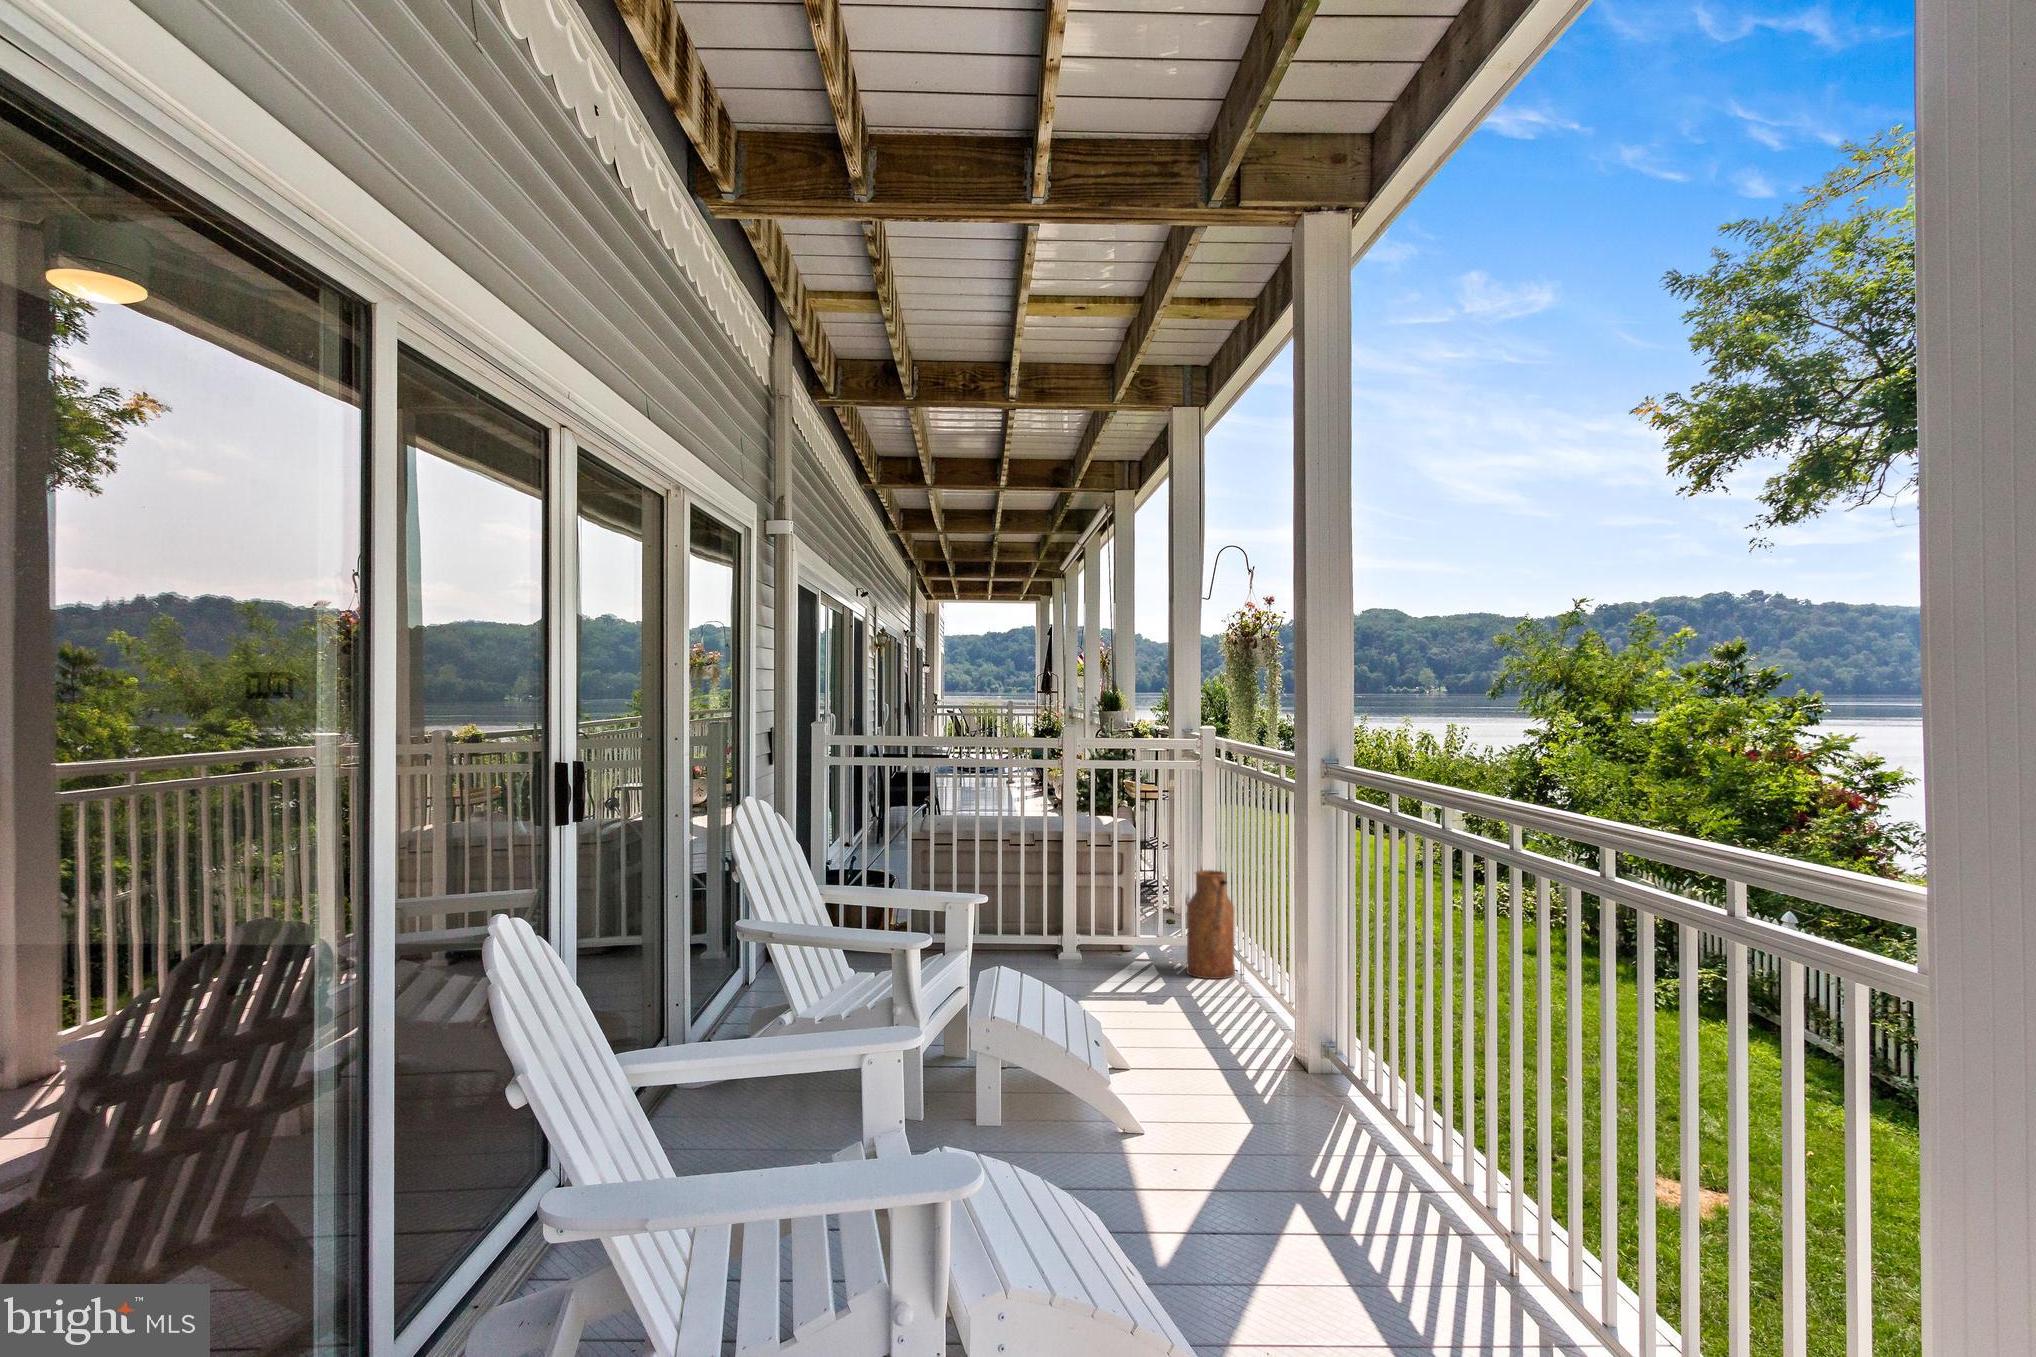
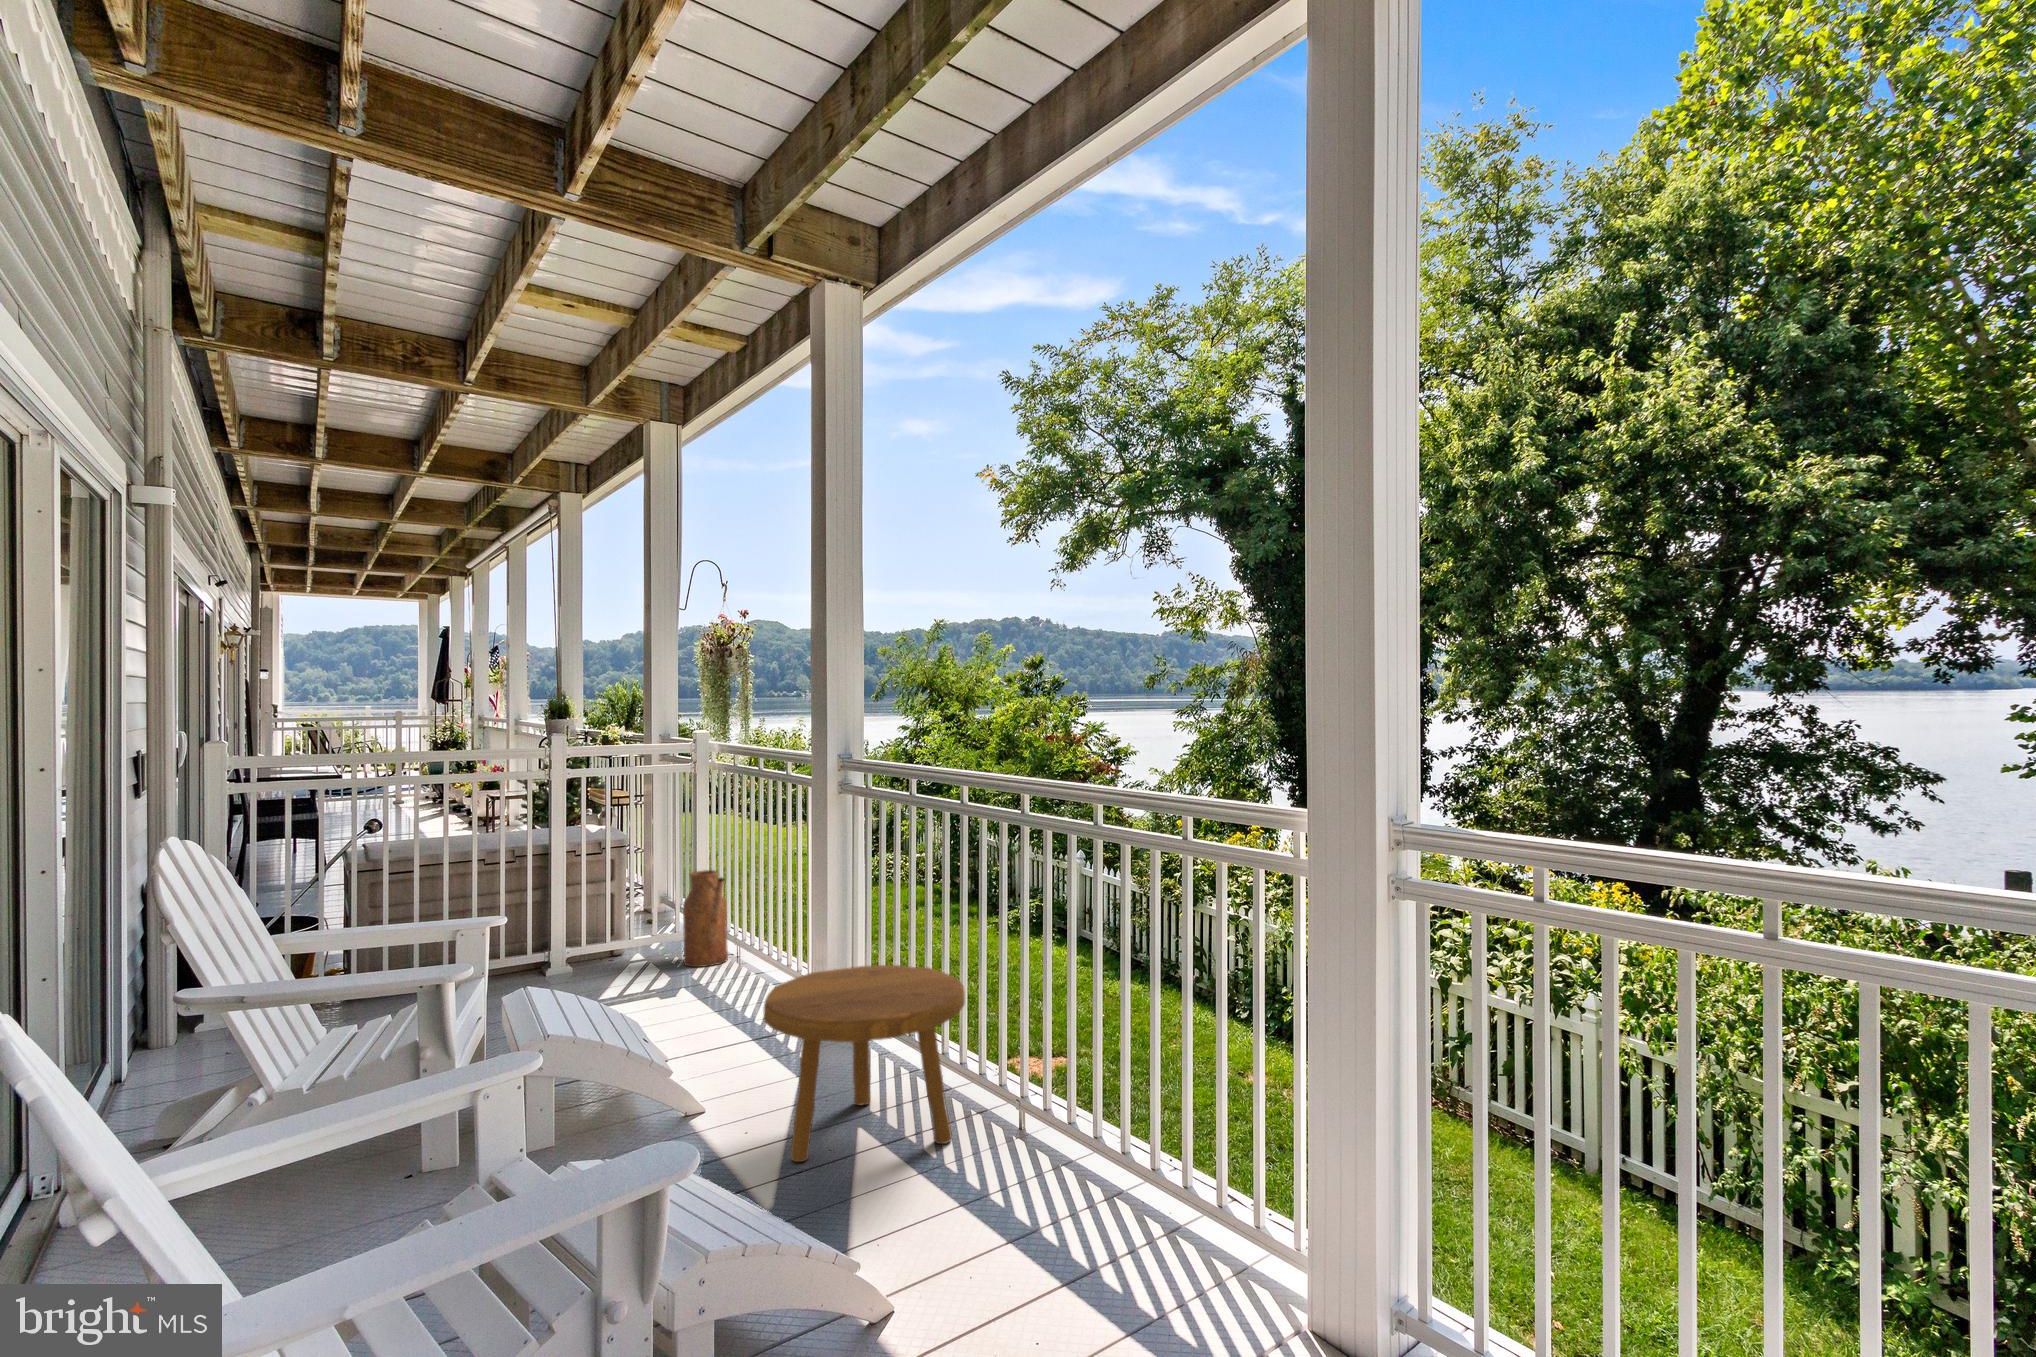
footstool: none [1178,1004,1438,1260] -> present [764,965,965,1162]

